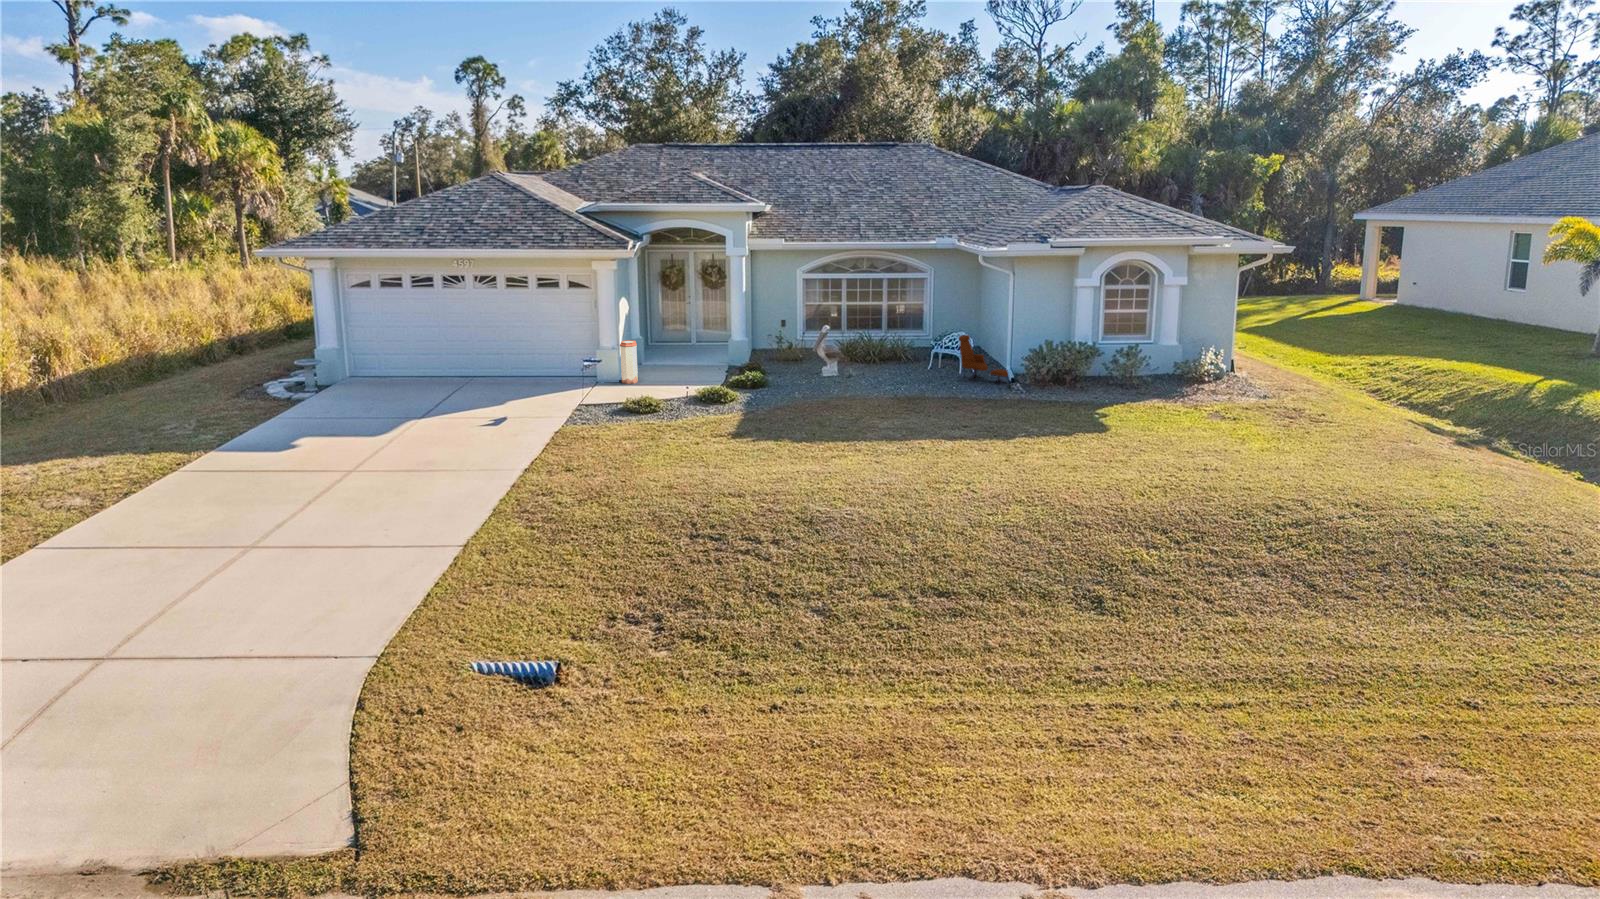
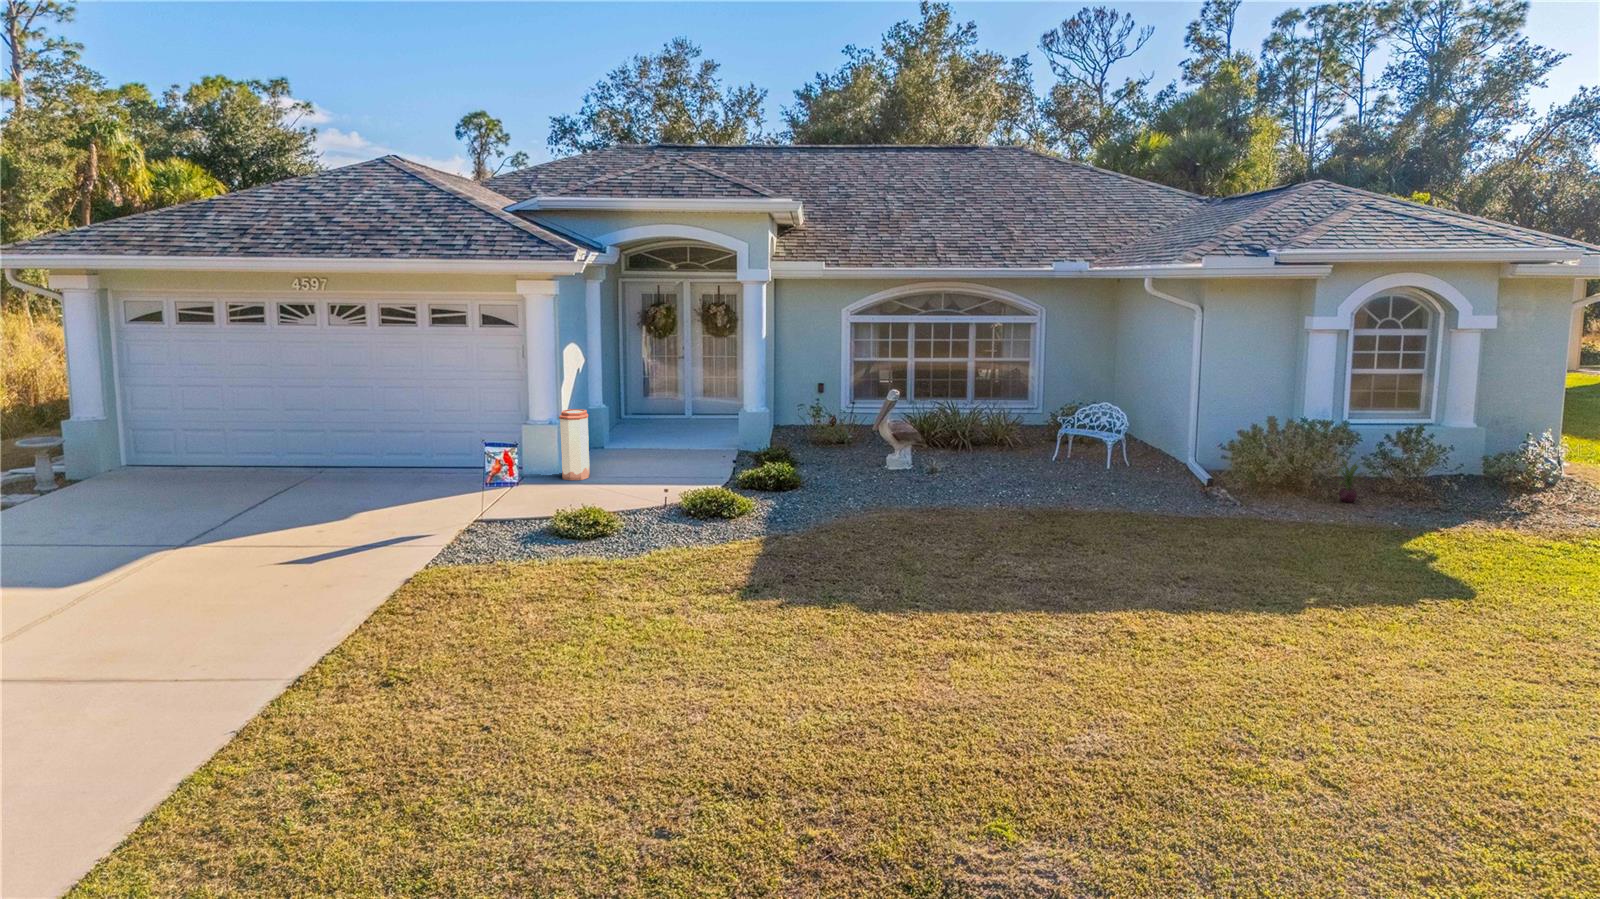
lounge chair: present [959,335,1008,382] -> none [1113,403,1201,485]
decorative plant: none [1070,367,1100,394] -> present [1338,459,1364,502]

